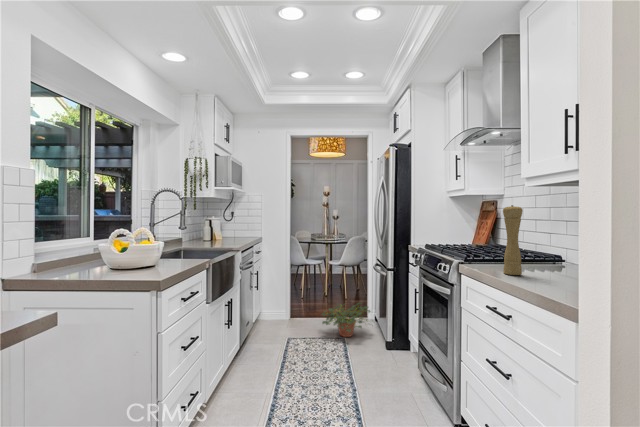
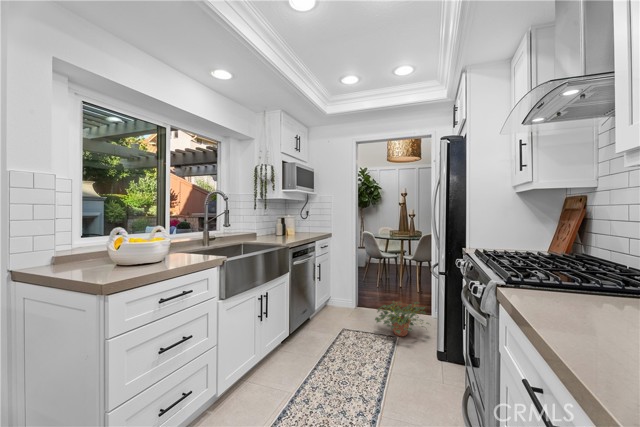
pepper mill: present [503,205,523,275] -> none [554,203,596,332]

